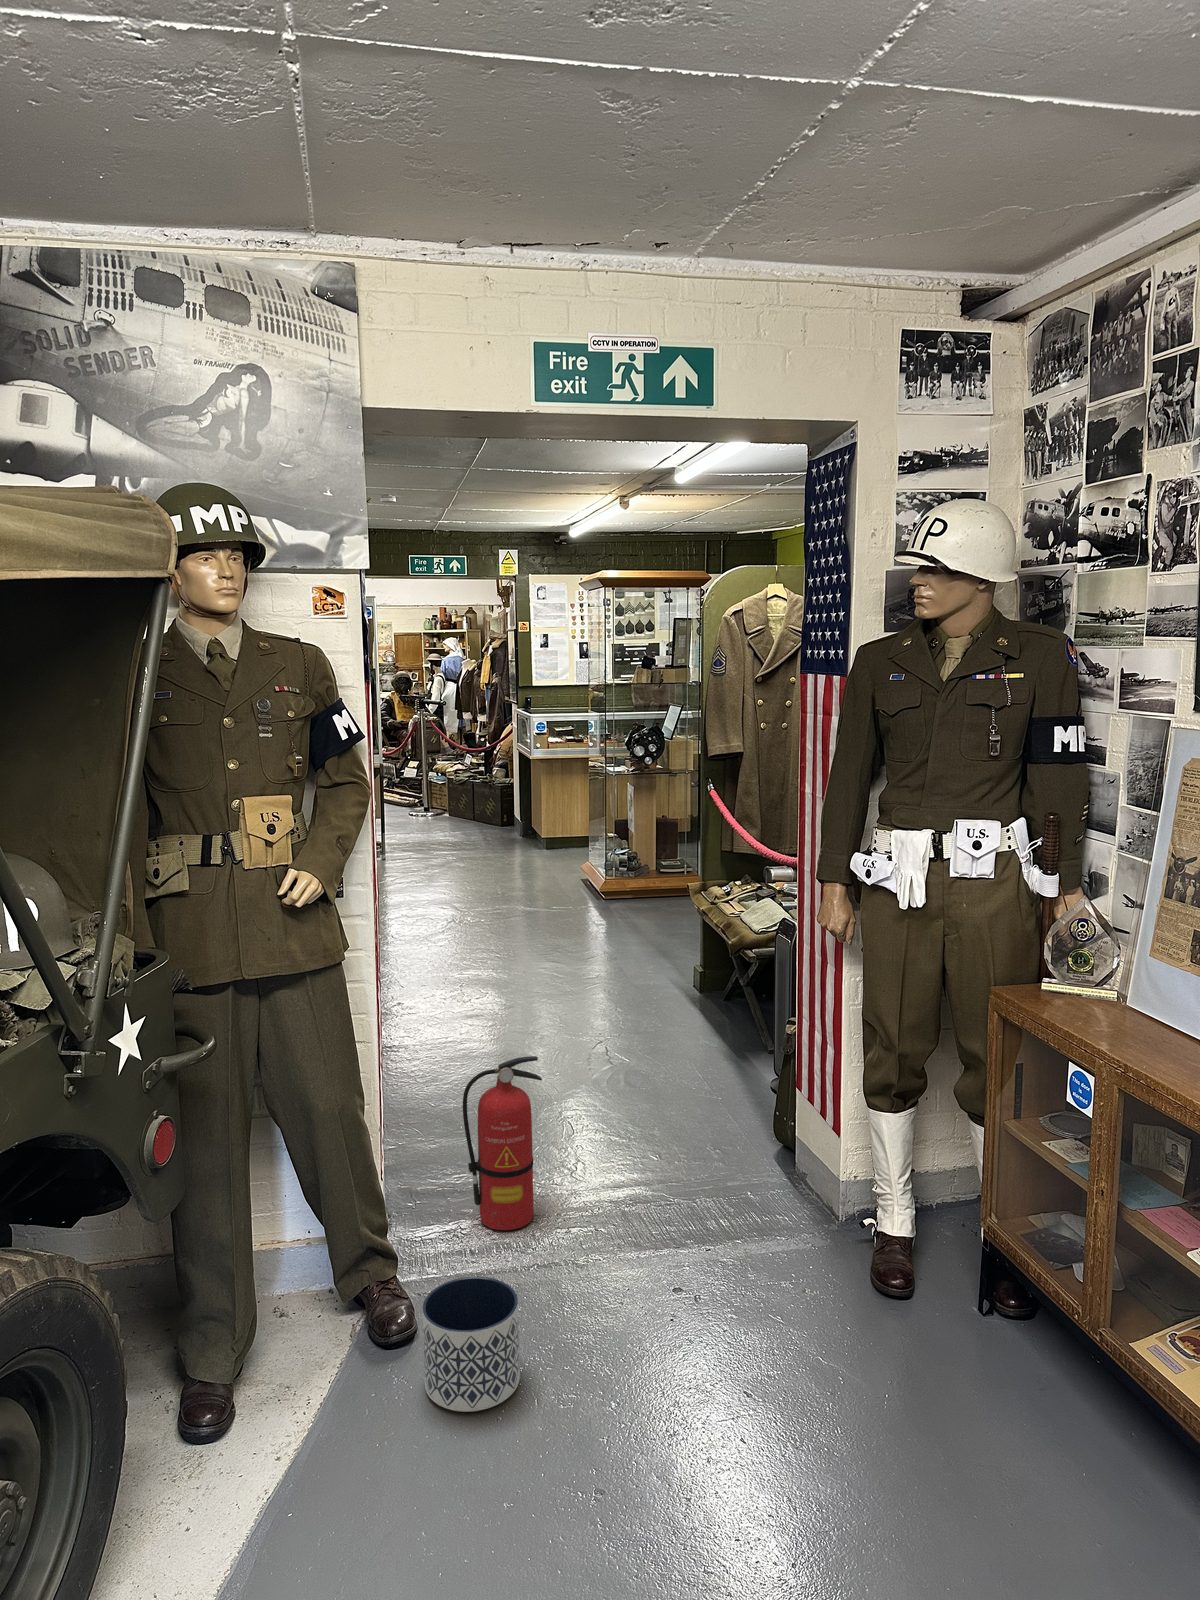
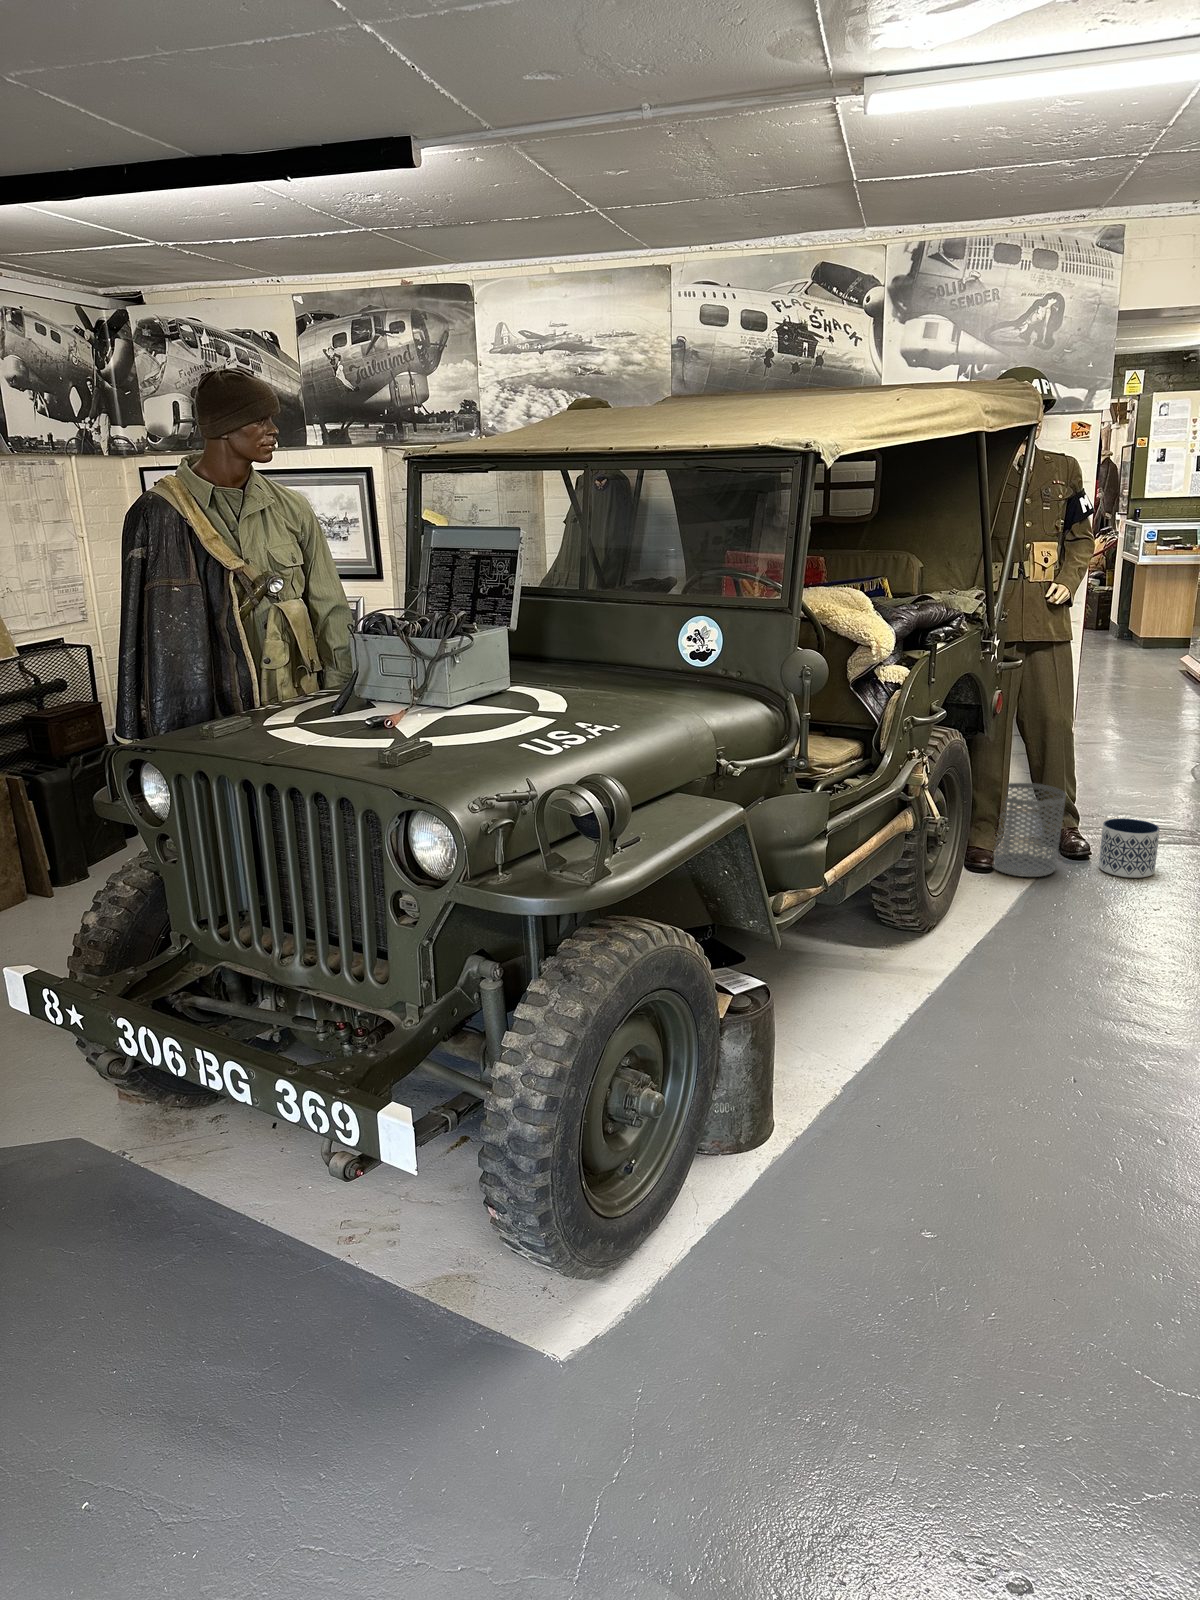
fire extinguisher: present [463,1056,542,1230] -> none [1116,724,1173,828]
waste bin: none [201,1245,343,1466] -> present [991,783,1066,877]

